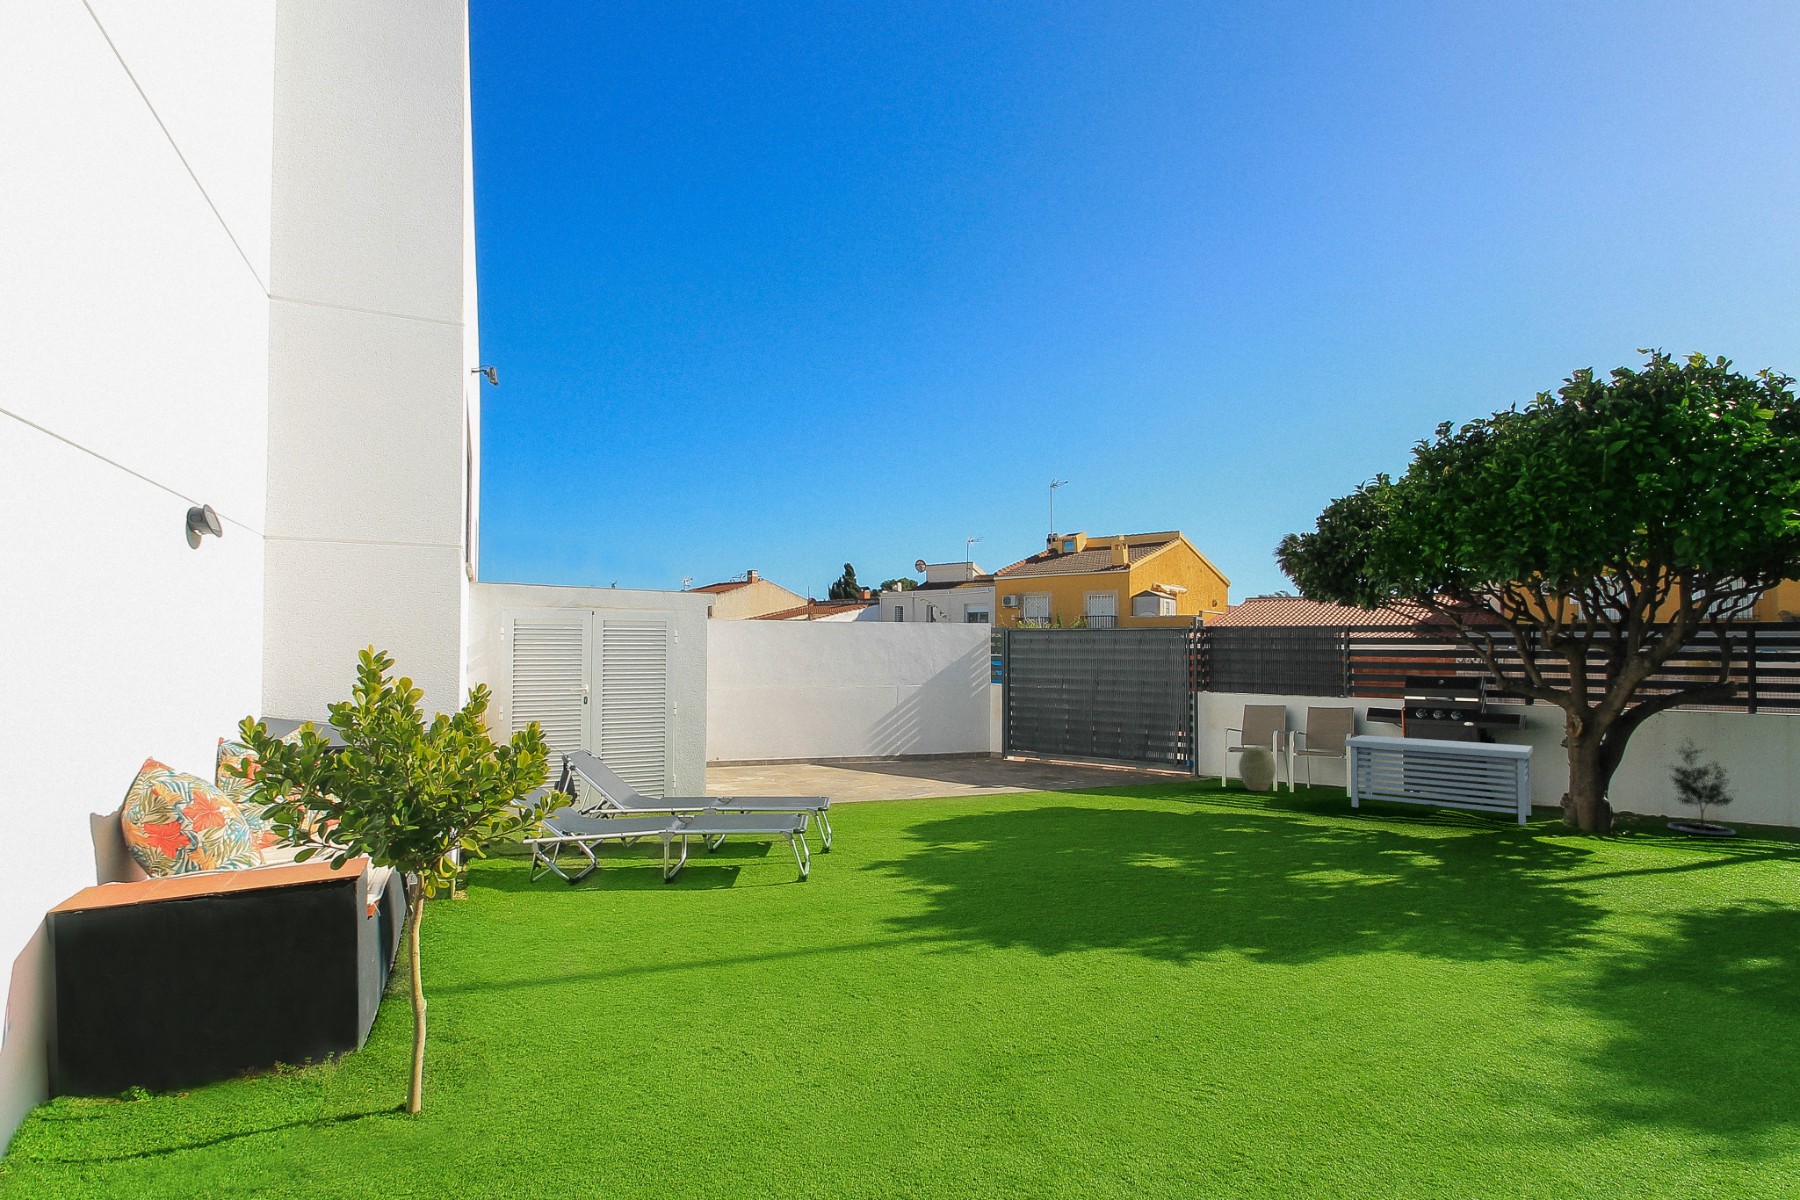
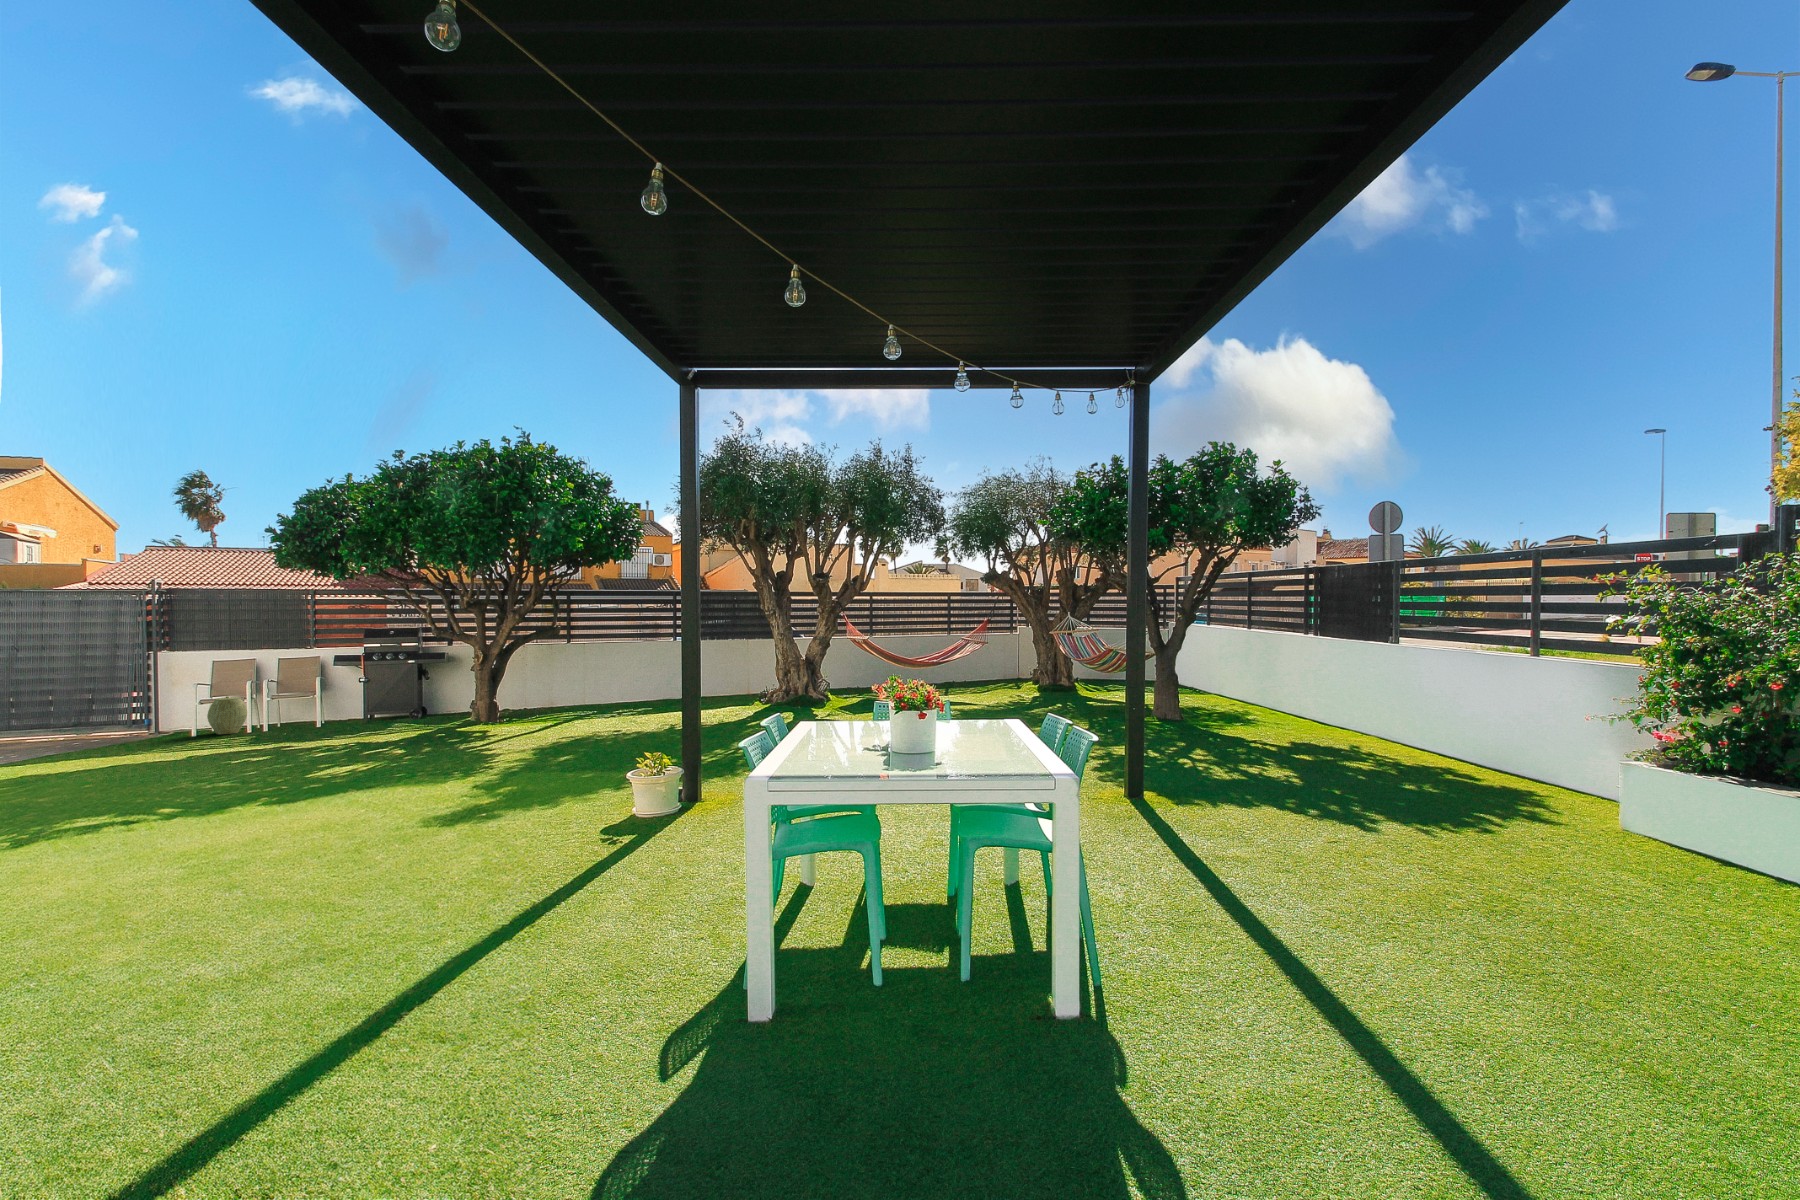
storage bench: present [1345,735,1533,825] -> none [315,672,453,732]
potted tree: present [1668,741,1735,835] -> none [526,658,562,712]

